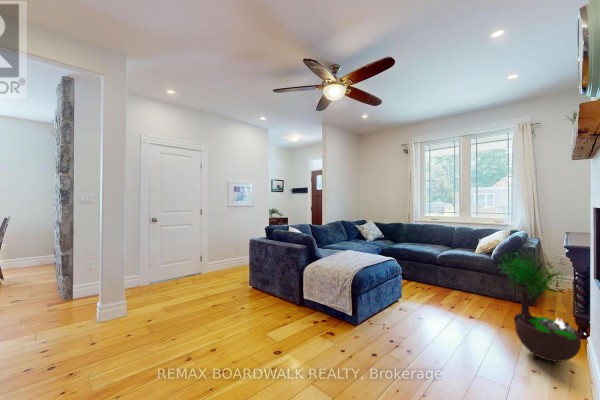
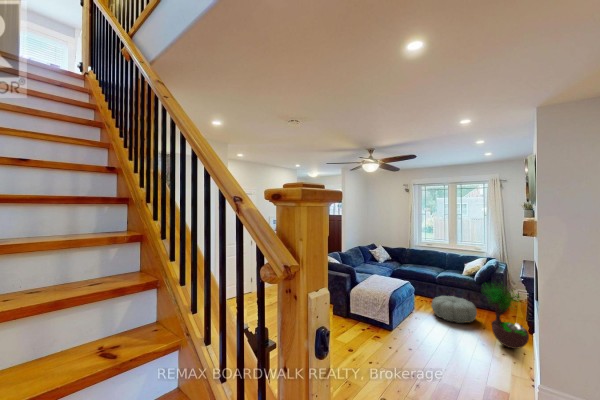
pouf: none [425,279,492,318] -> present [431,296,477,323]

